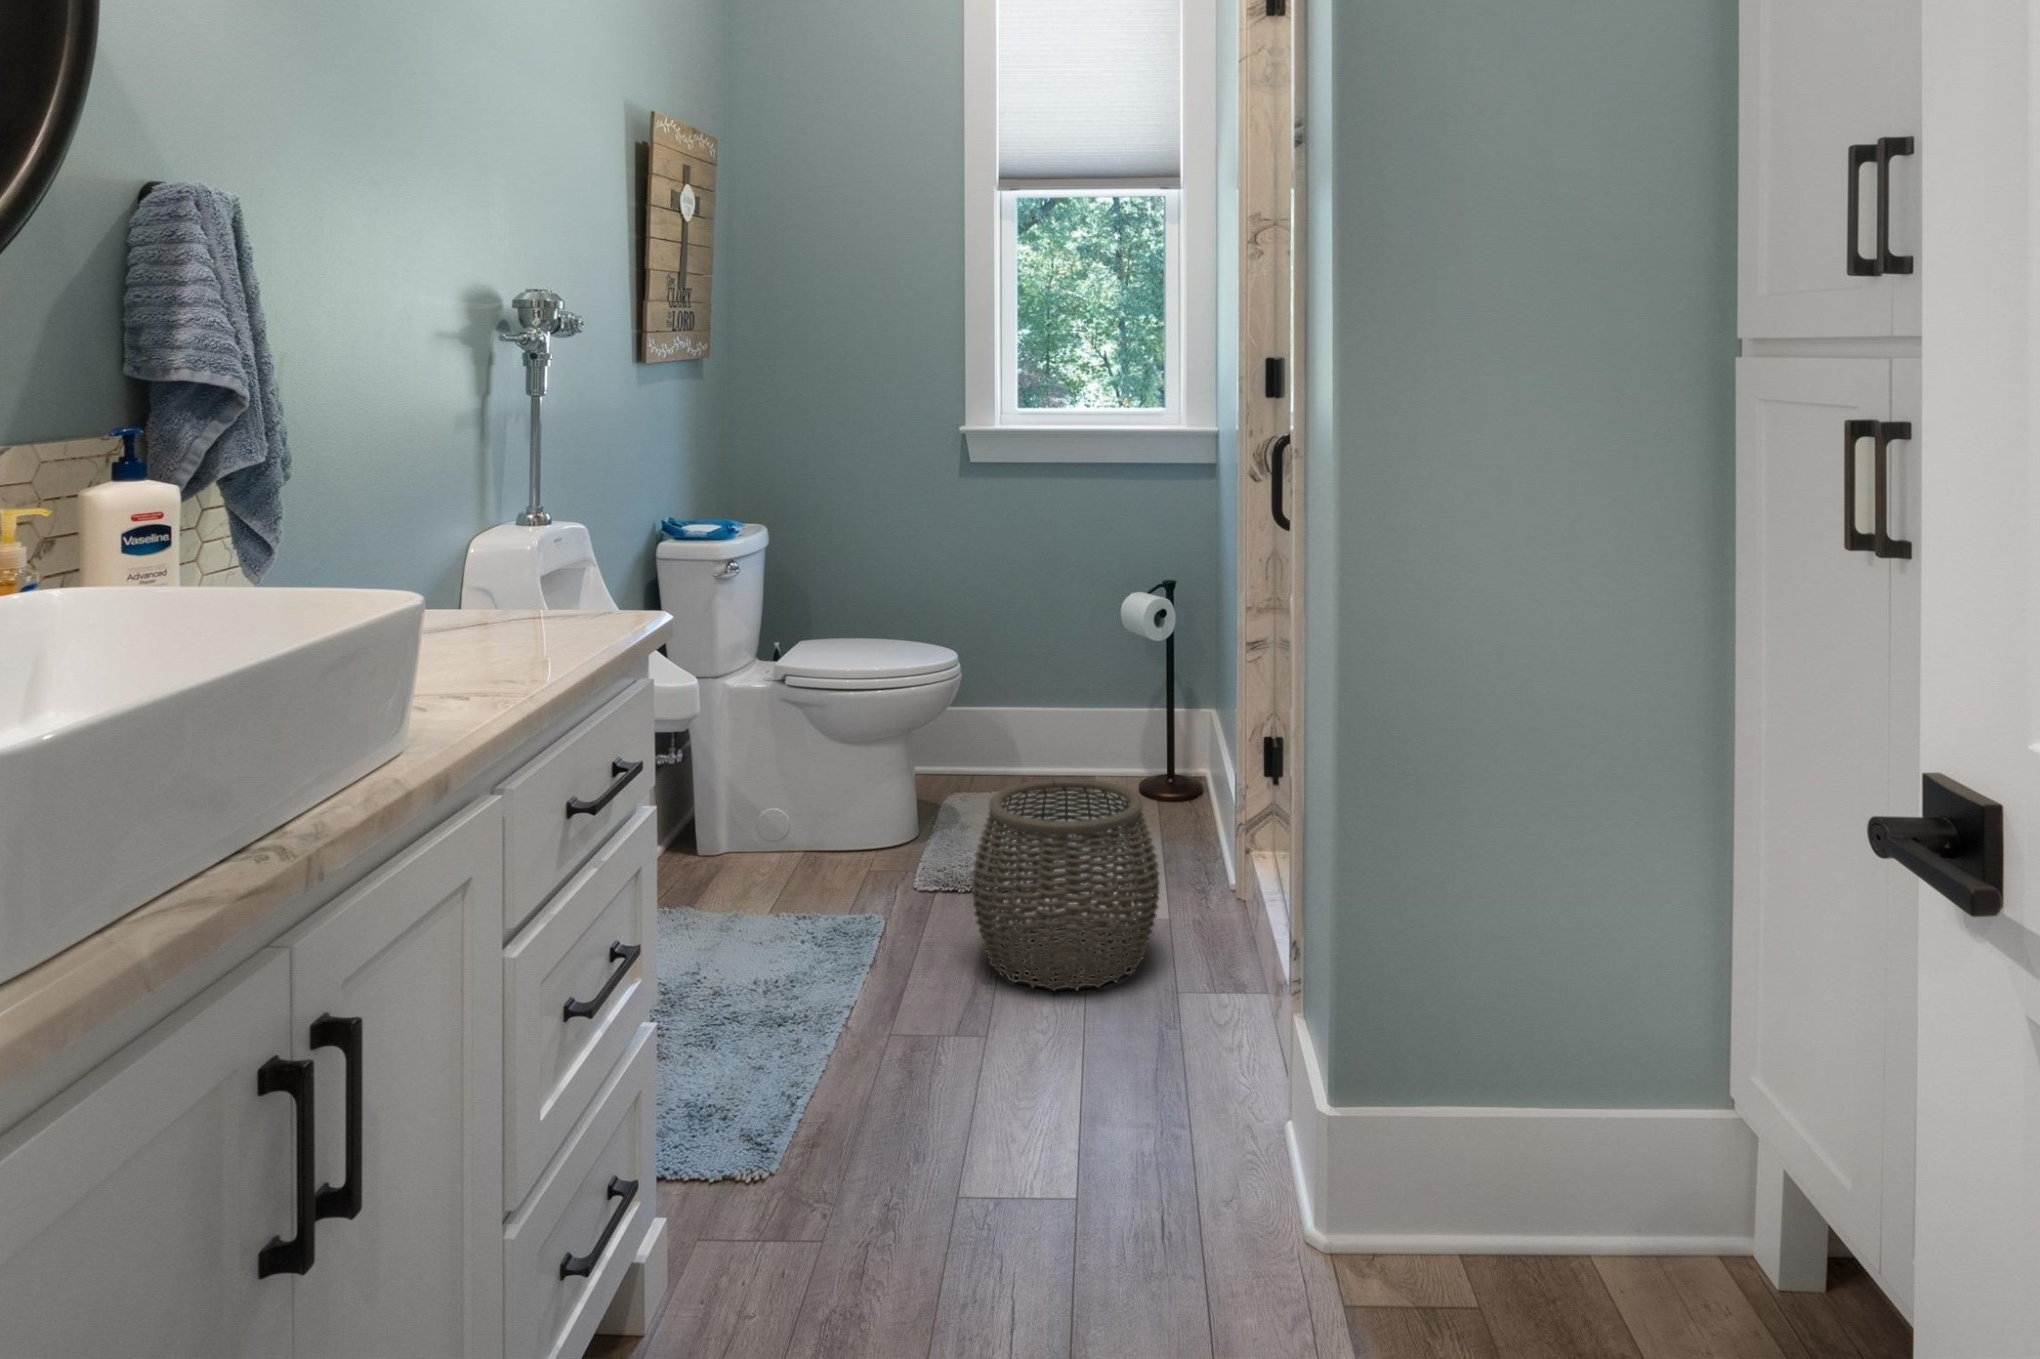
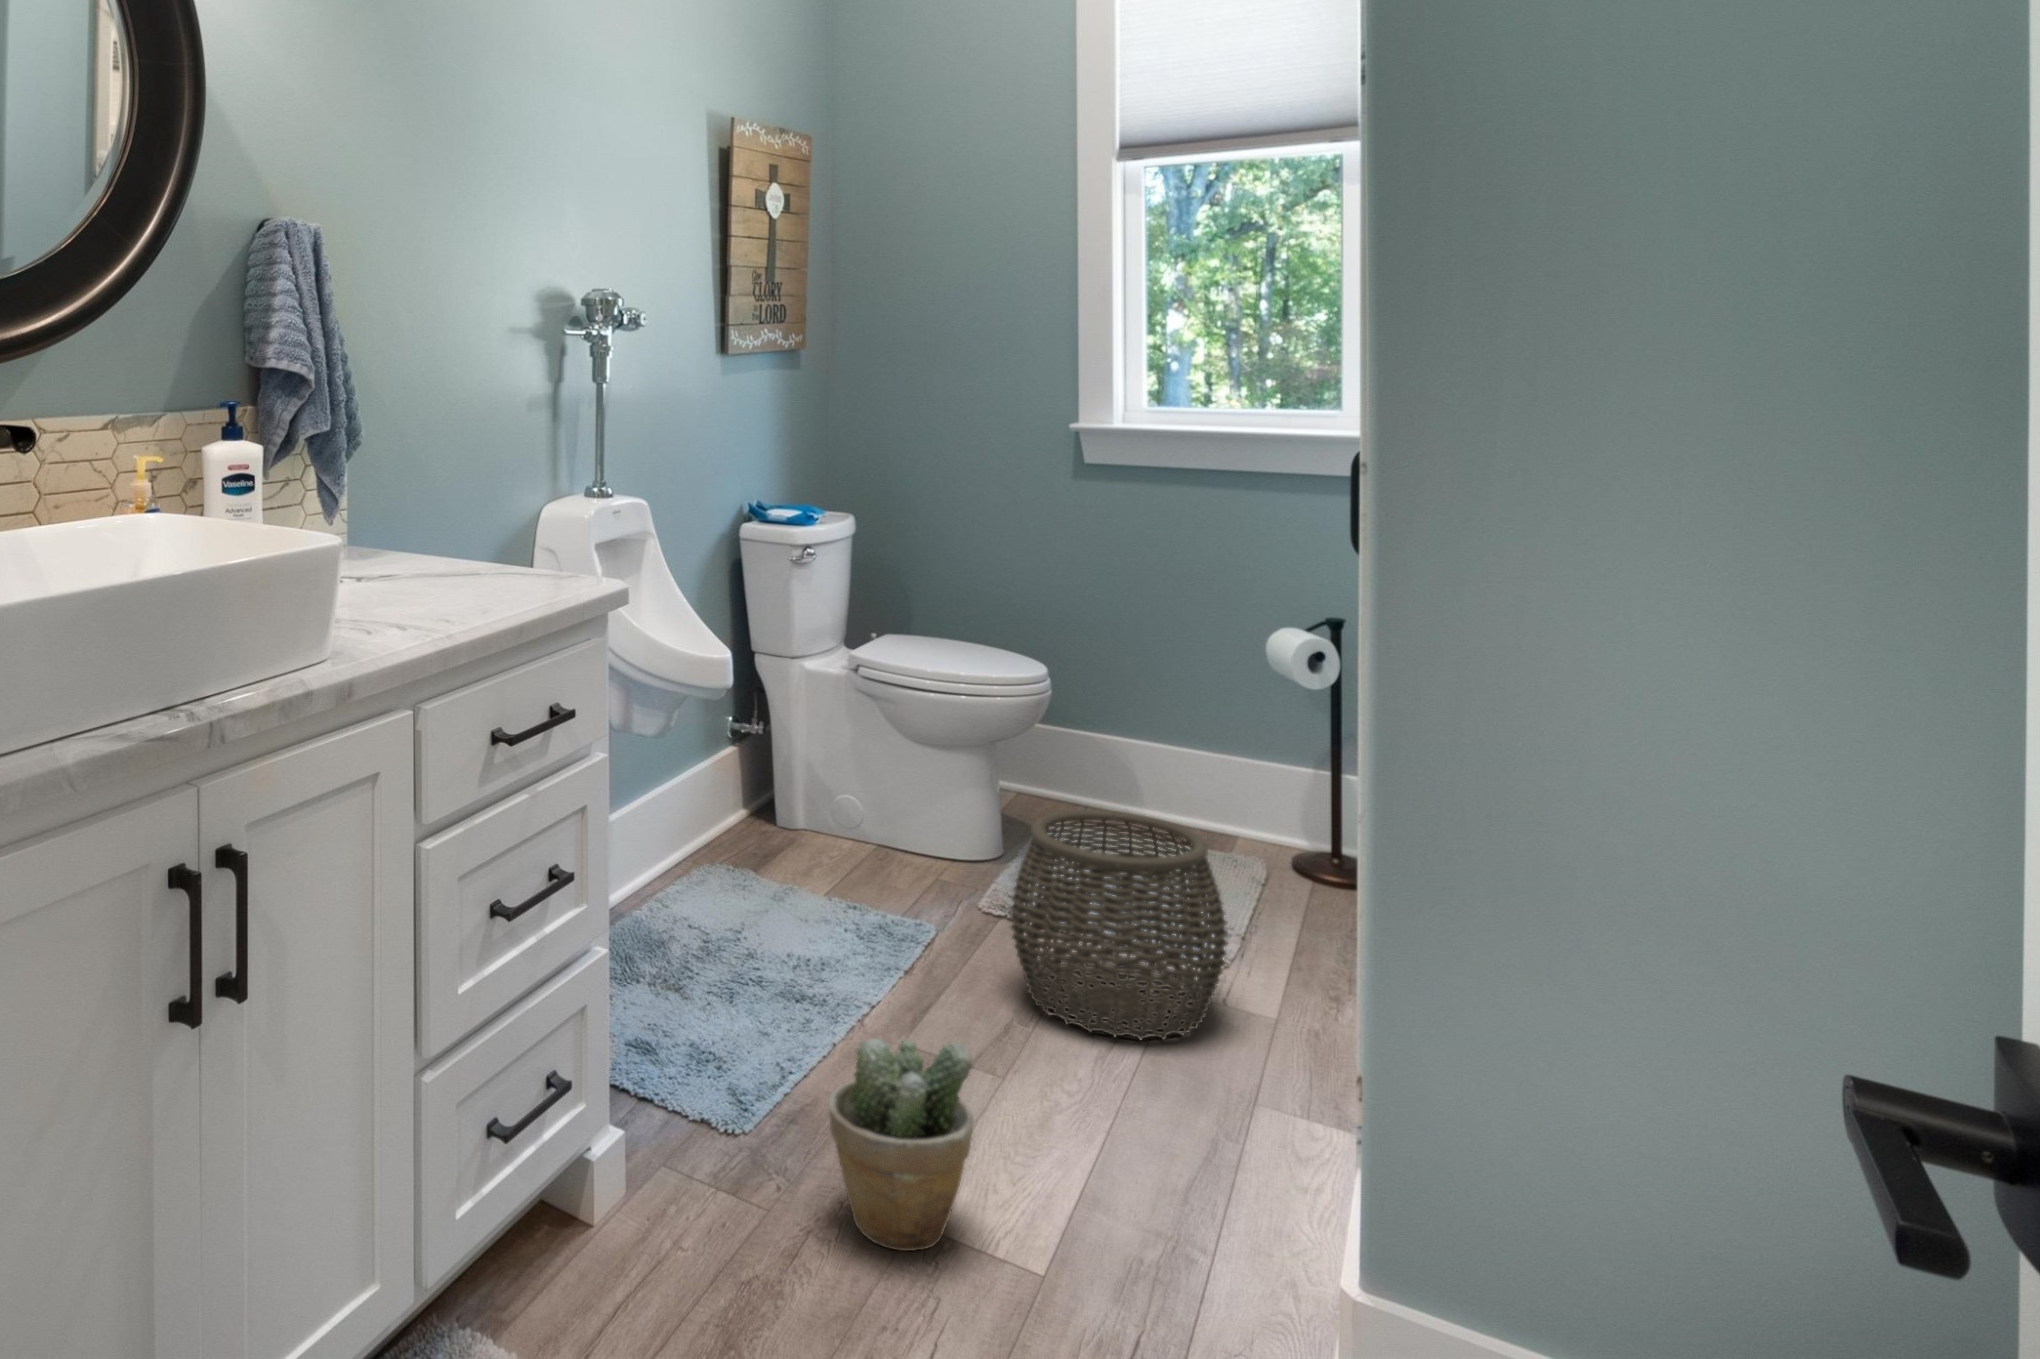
potted plant: none [880,1039,1025,1267] -> present [829,1038,974,1251]

